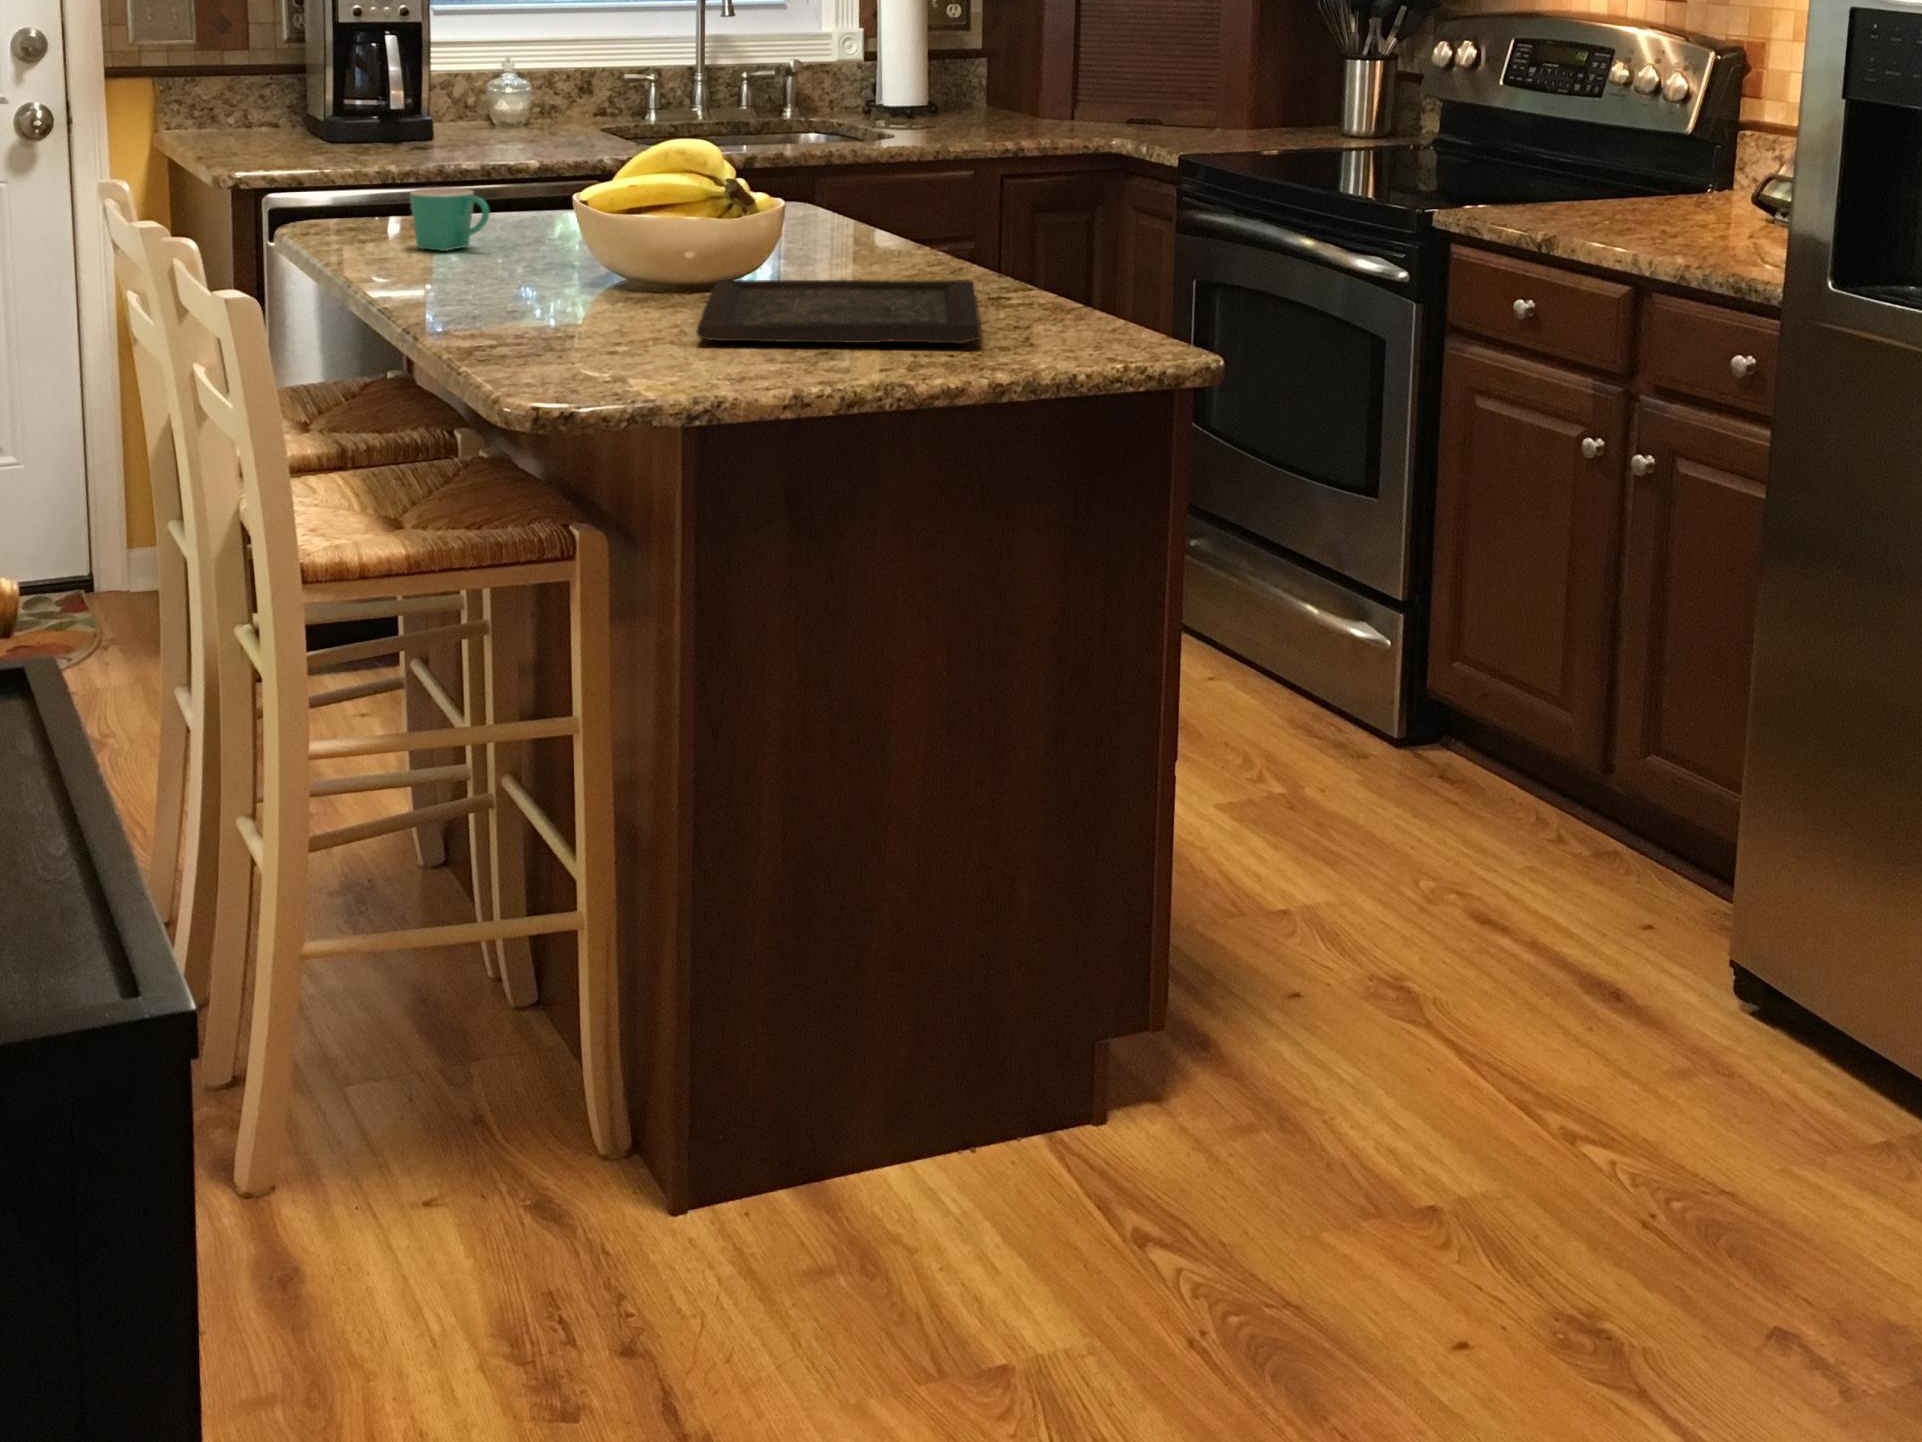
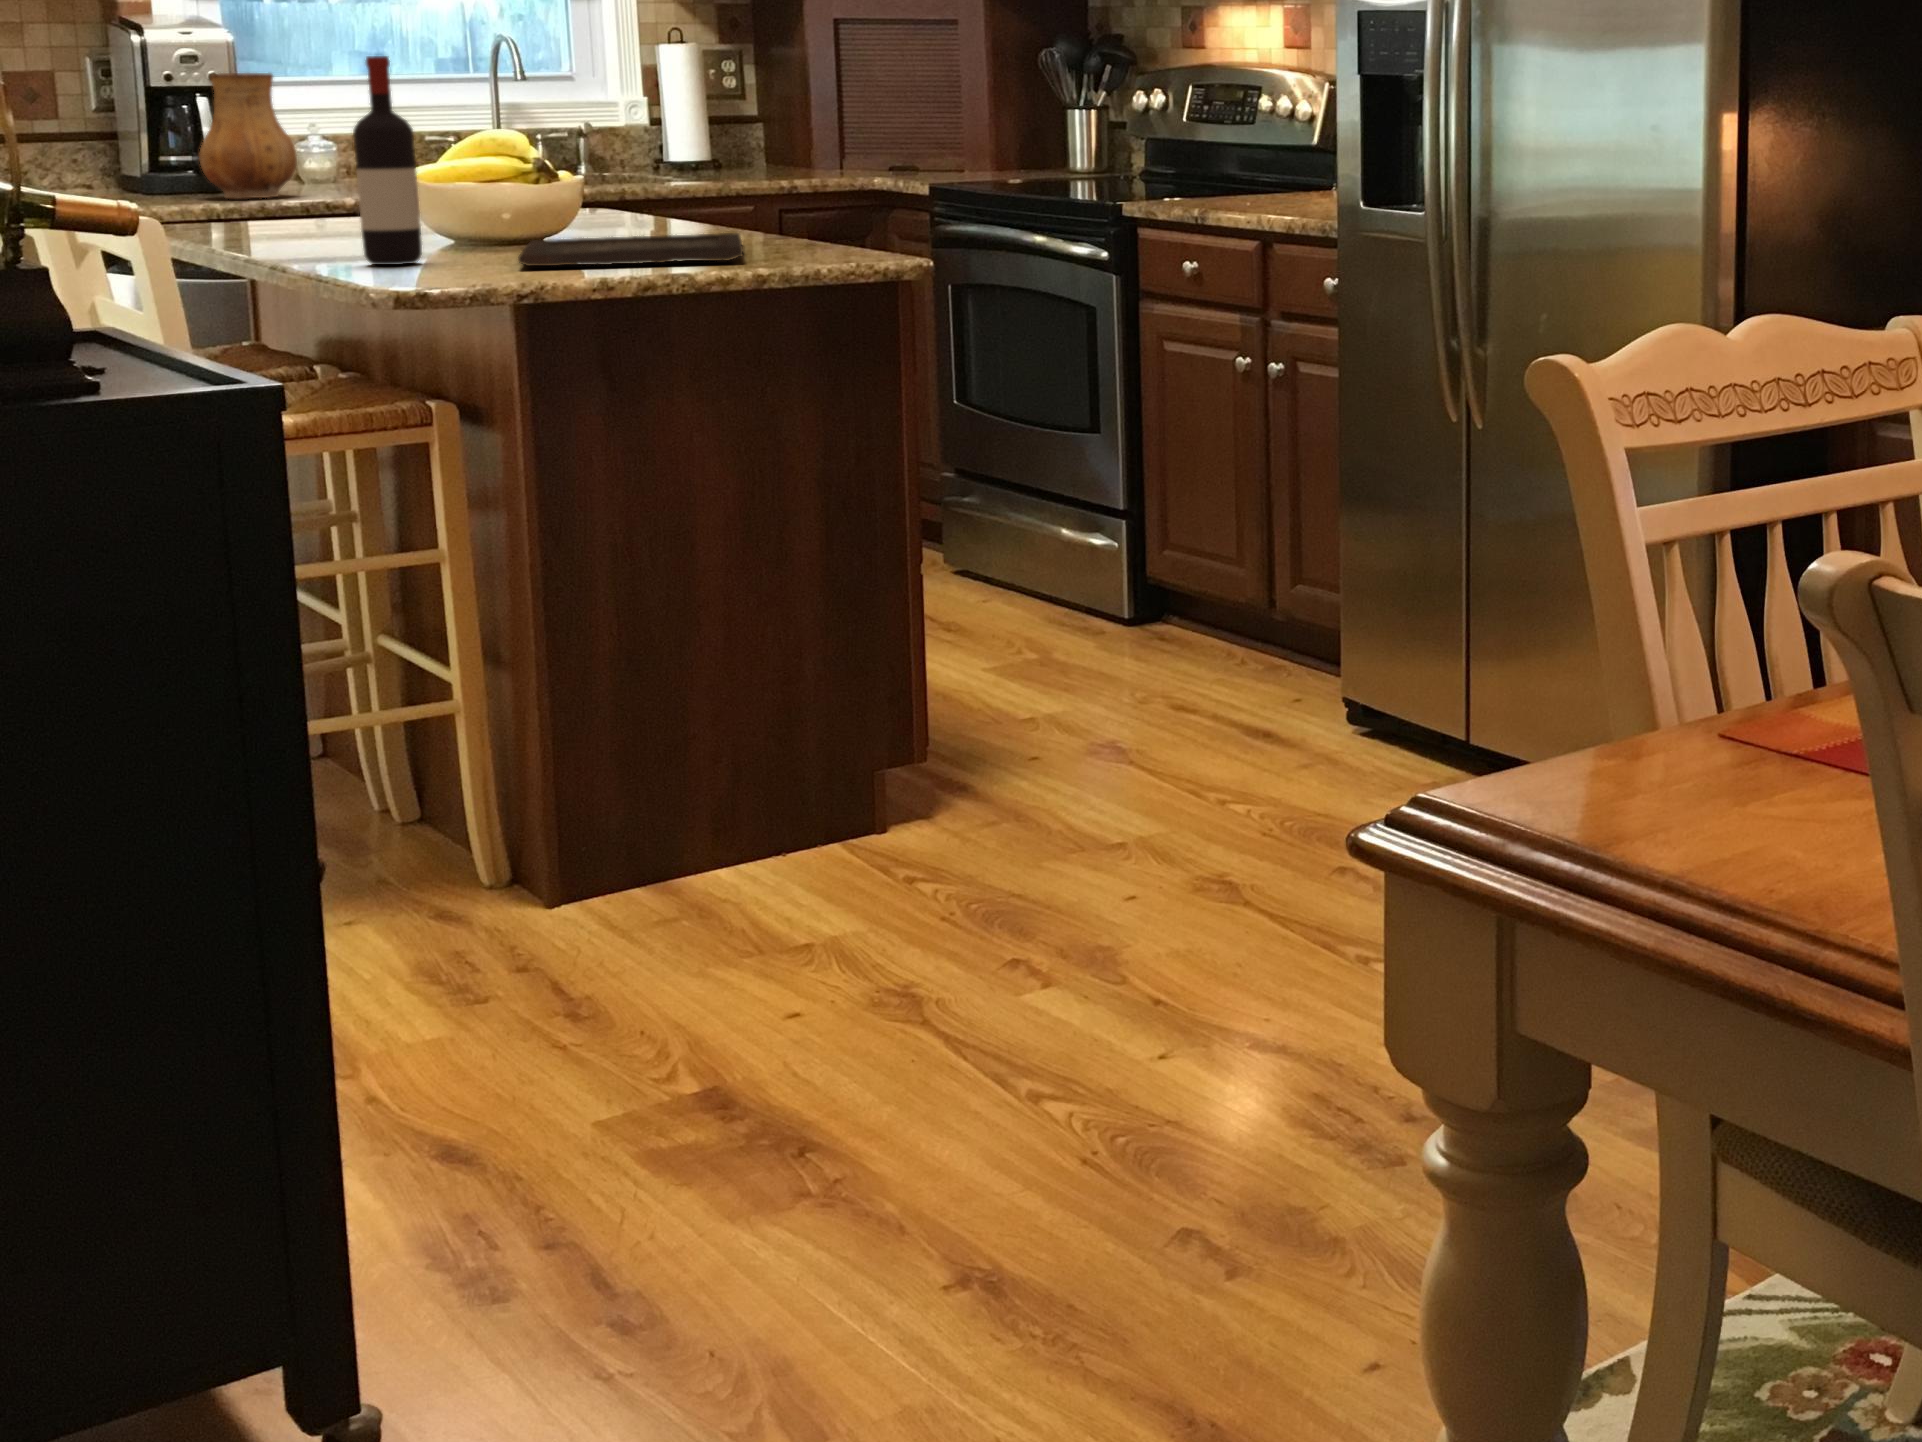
ceramic pitcher: none [380,7,480,152] -> present [199,73,297,199]
wine bottle: none [513,53,584,321] -> present [353,56,422,265]
mug: present [410,188,490,251] -> none [254,192,328,241]

